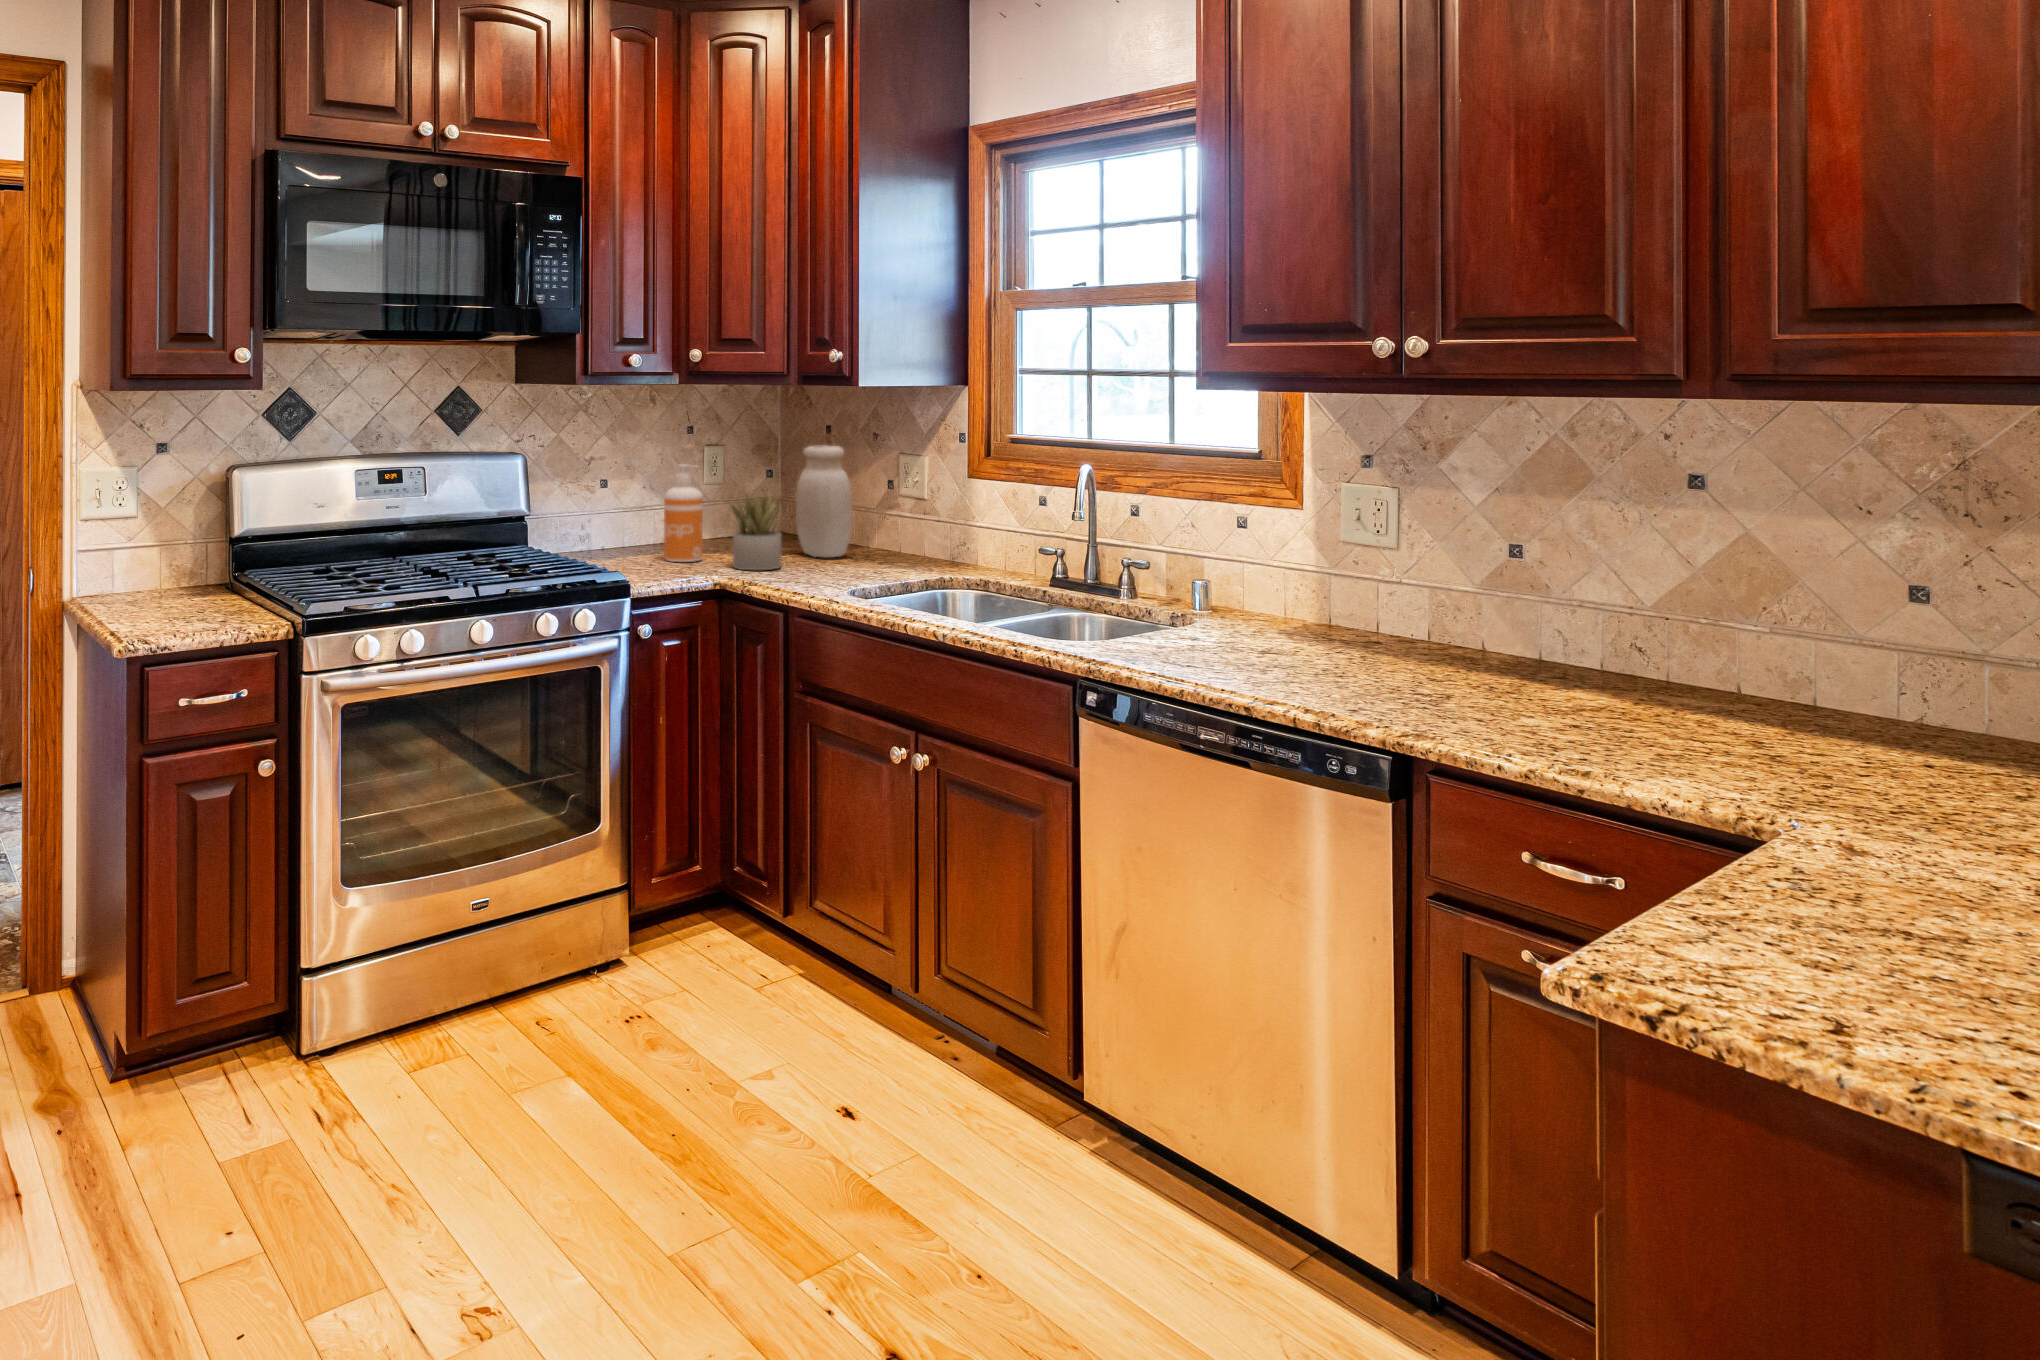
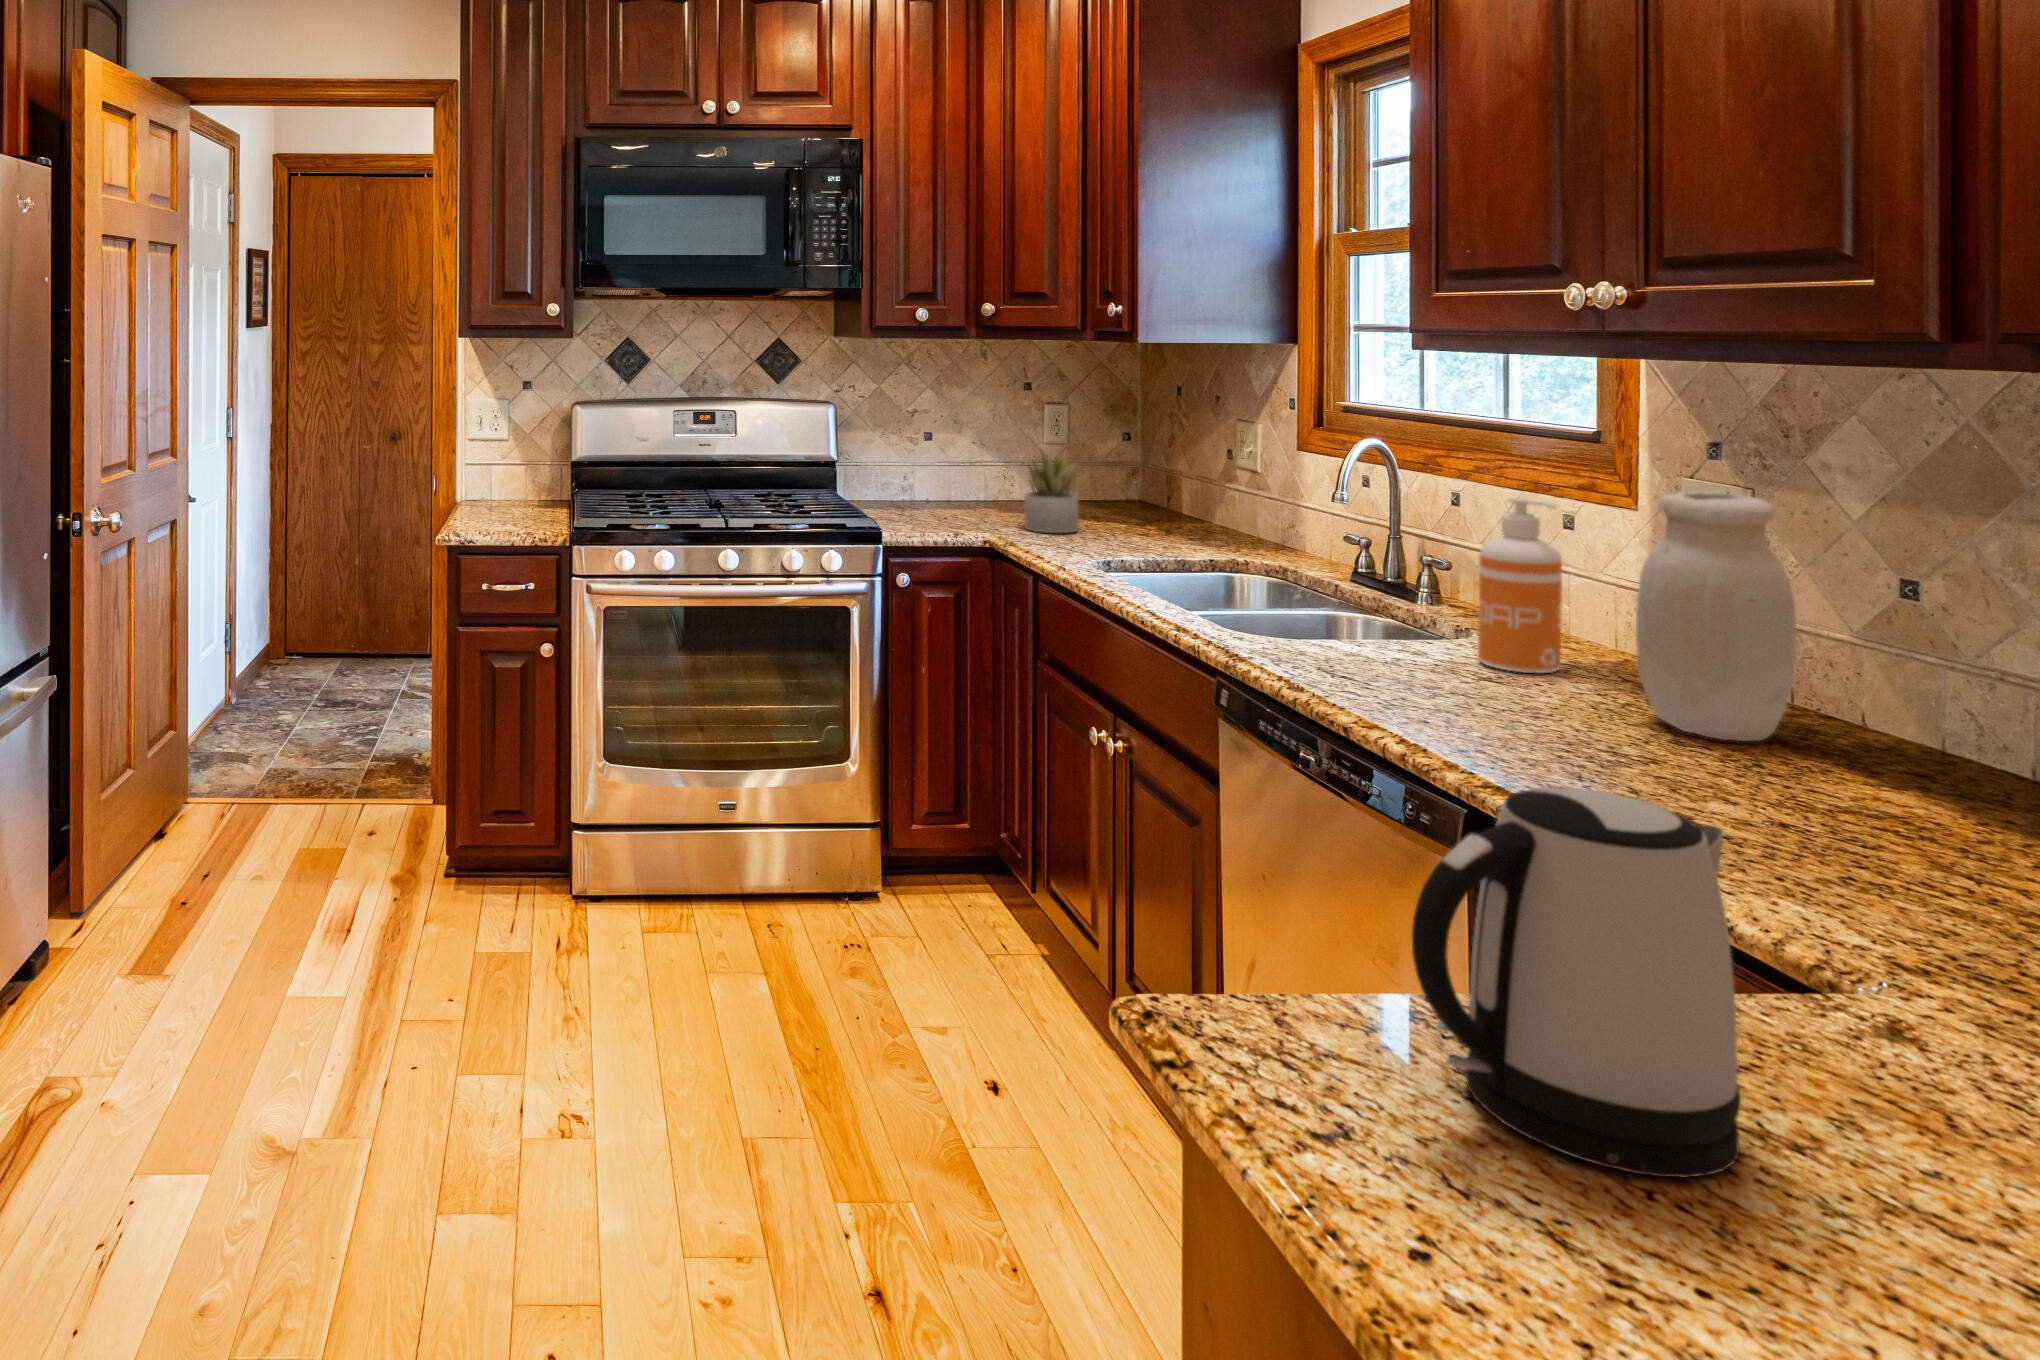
jar: present [796,445,852,558] -> present [1636,492,1796,741]
soap dispenser: present [664,464,703,562] -> present [1478,498,1562,673]
kettle: none [1734,704,1936,980] -> present [1412,787,1741,1177]

